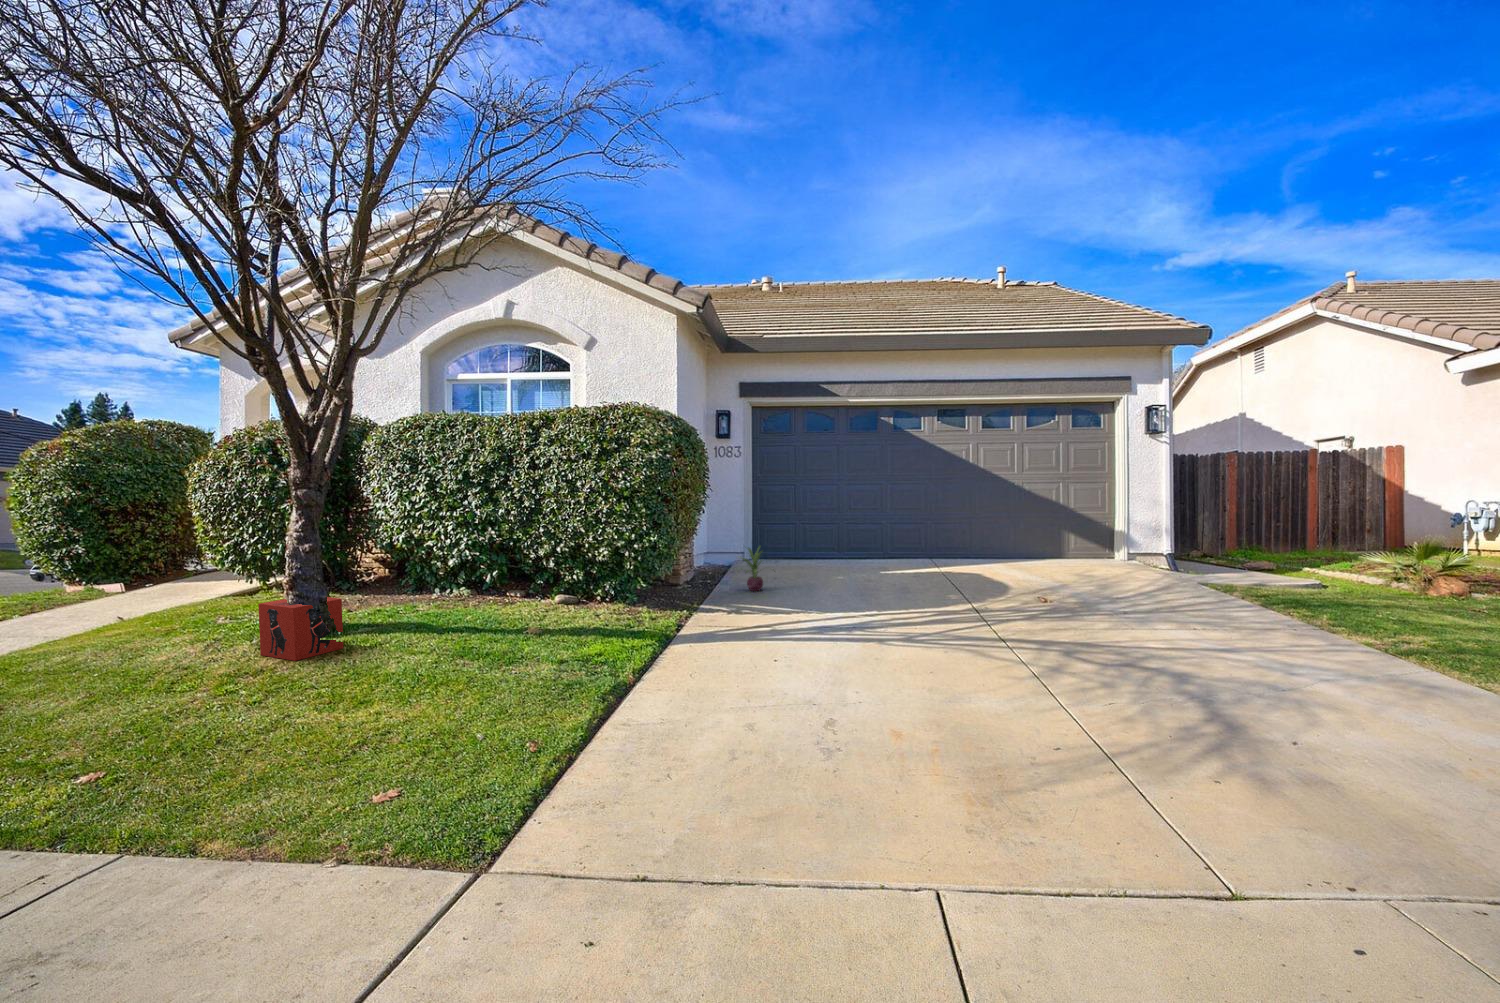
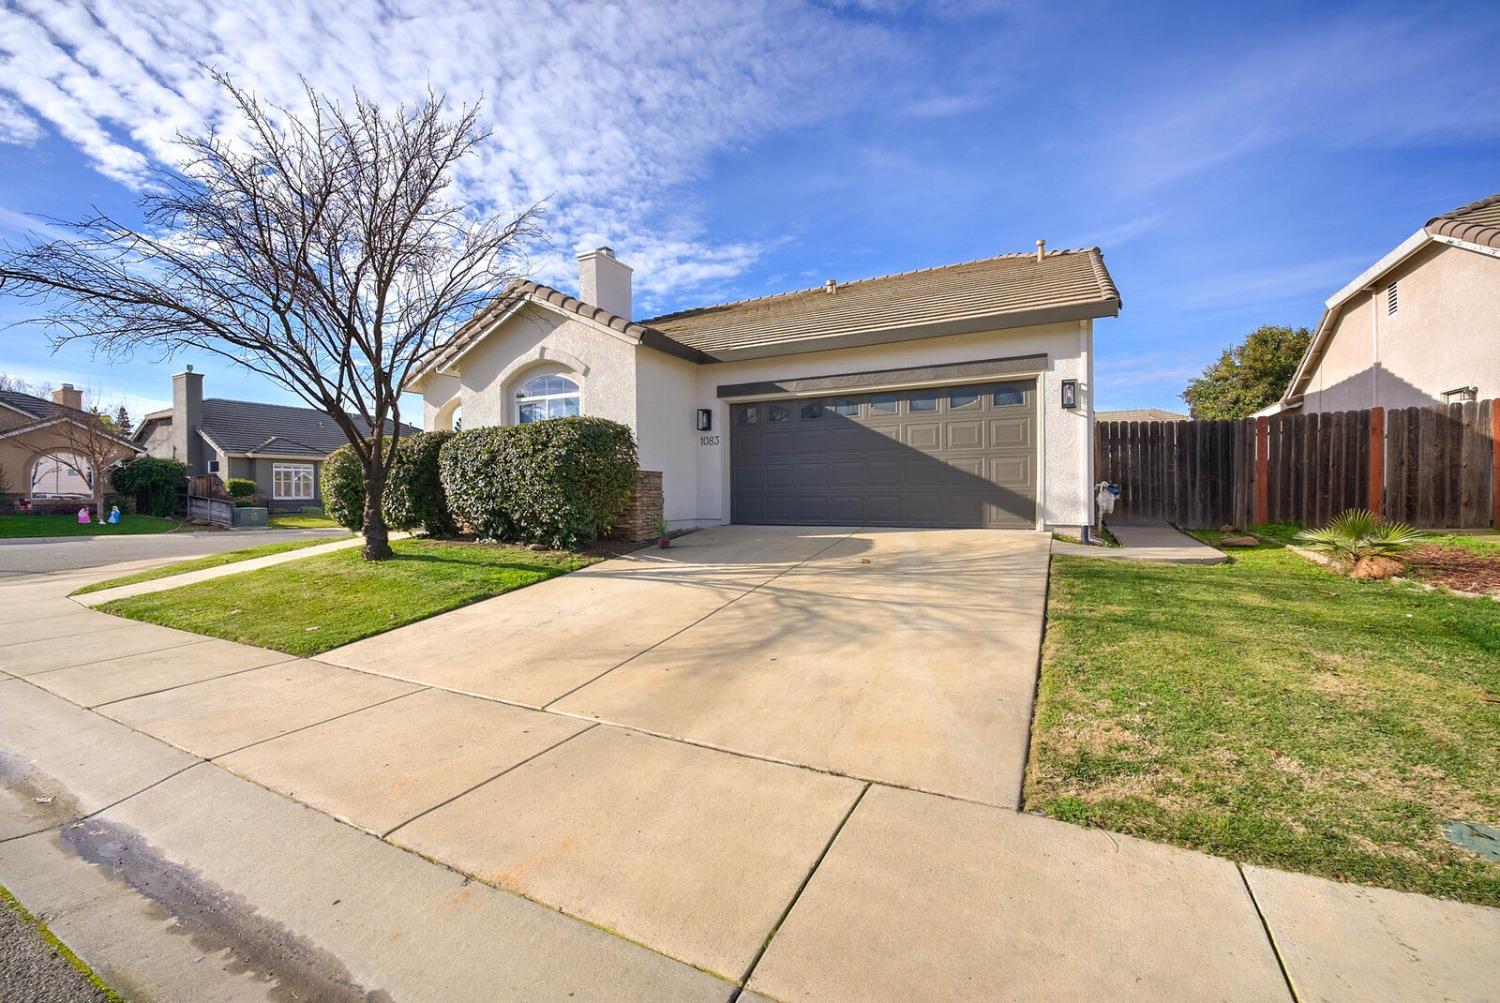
storage box: present [258,597,343,661] -> none [329,542,370,578]

